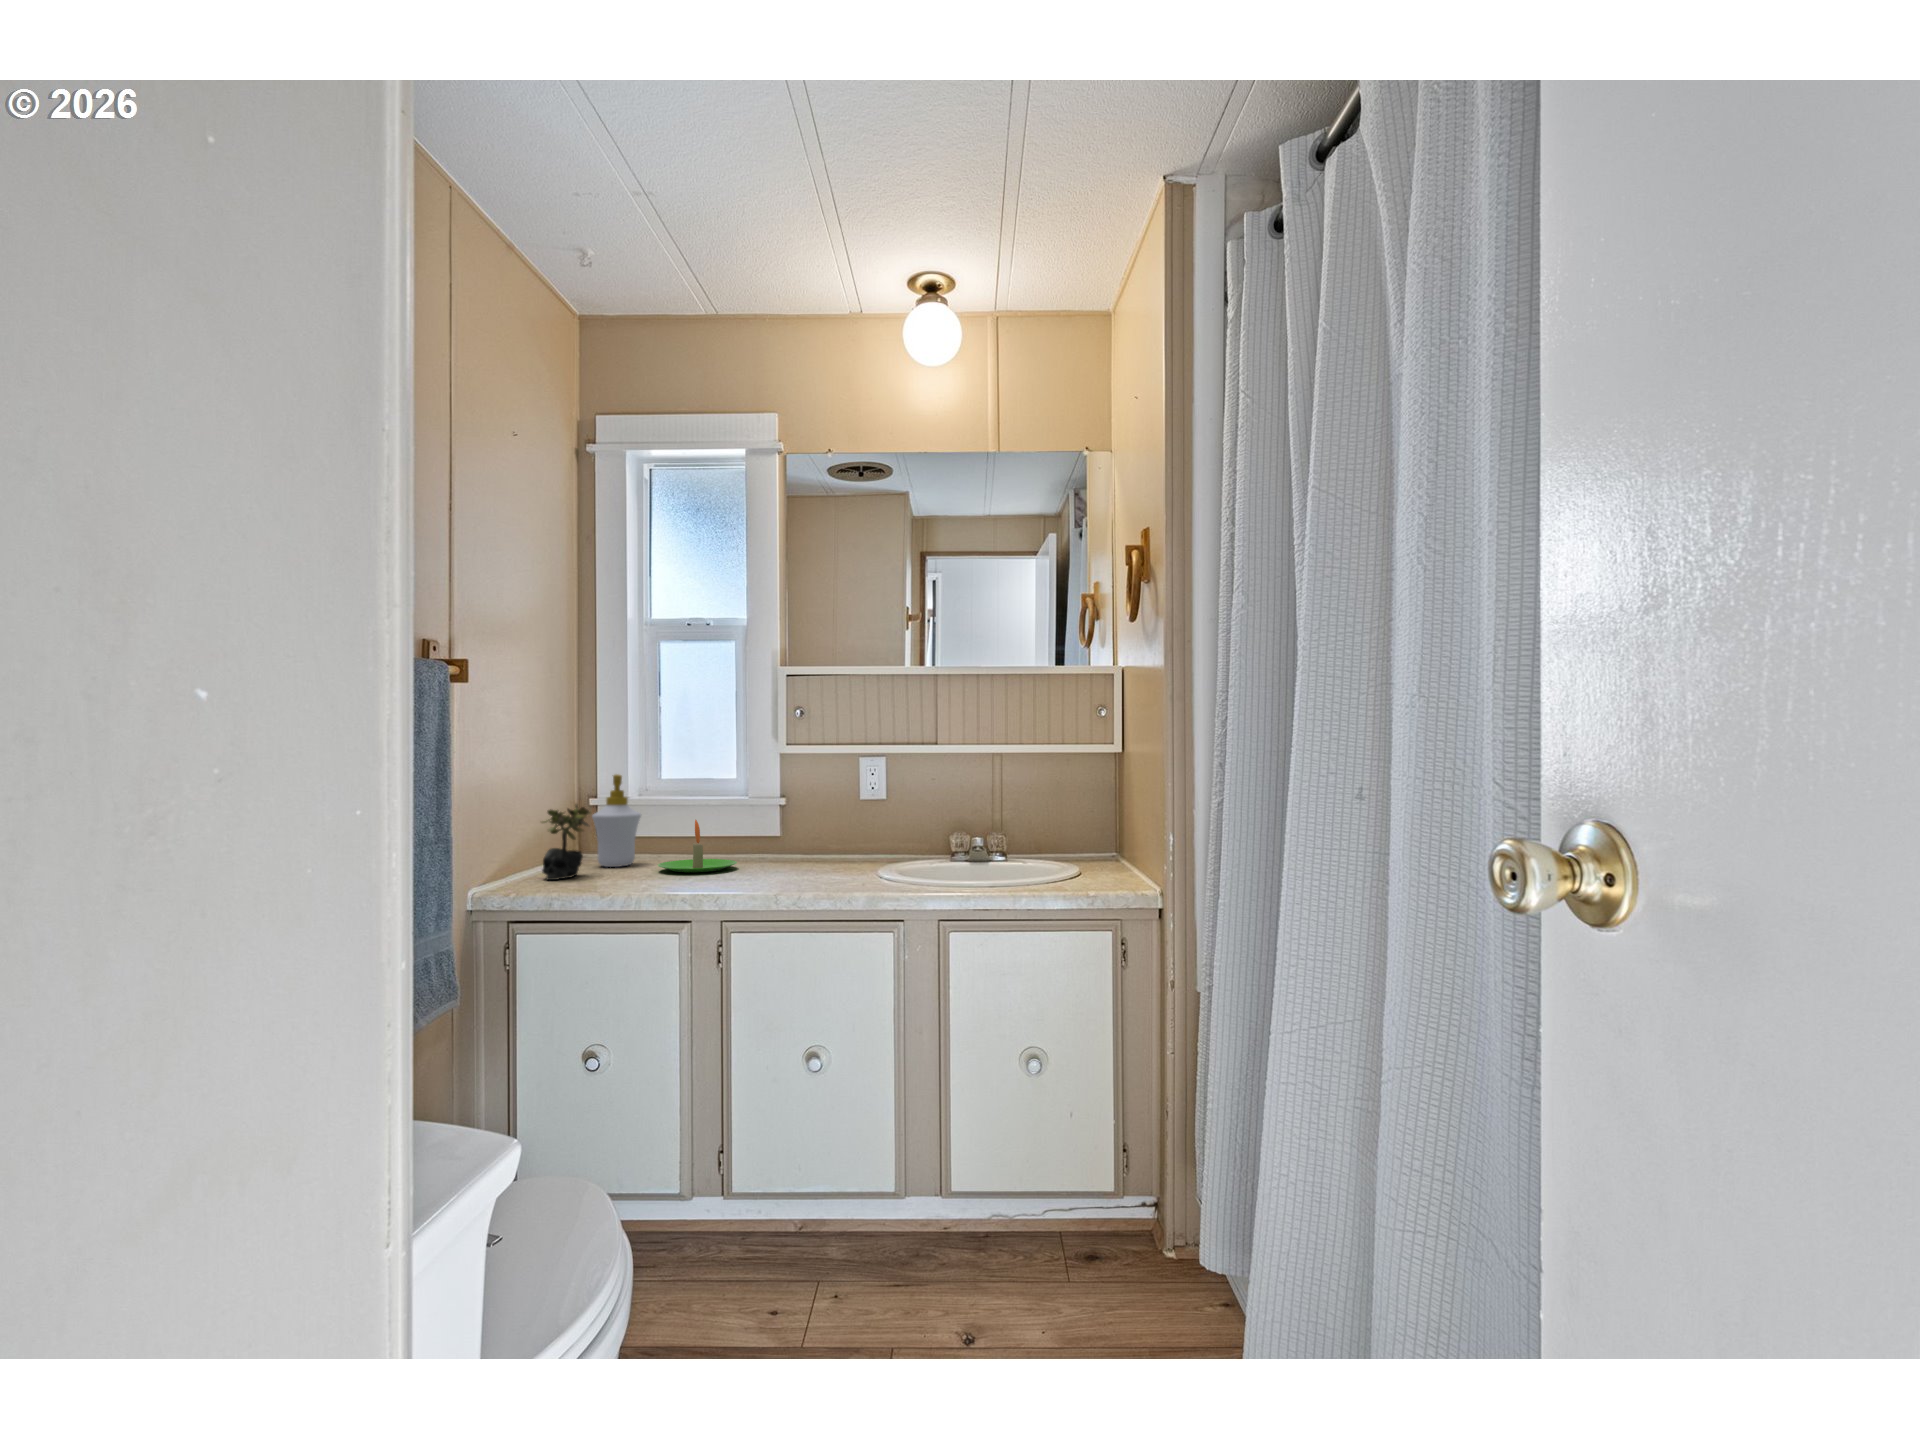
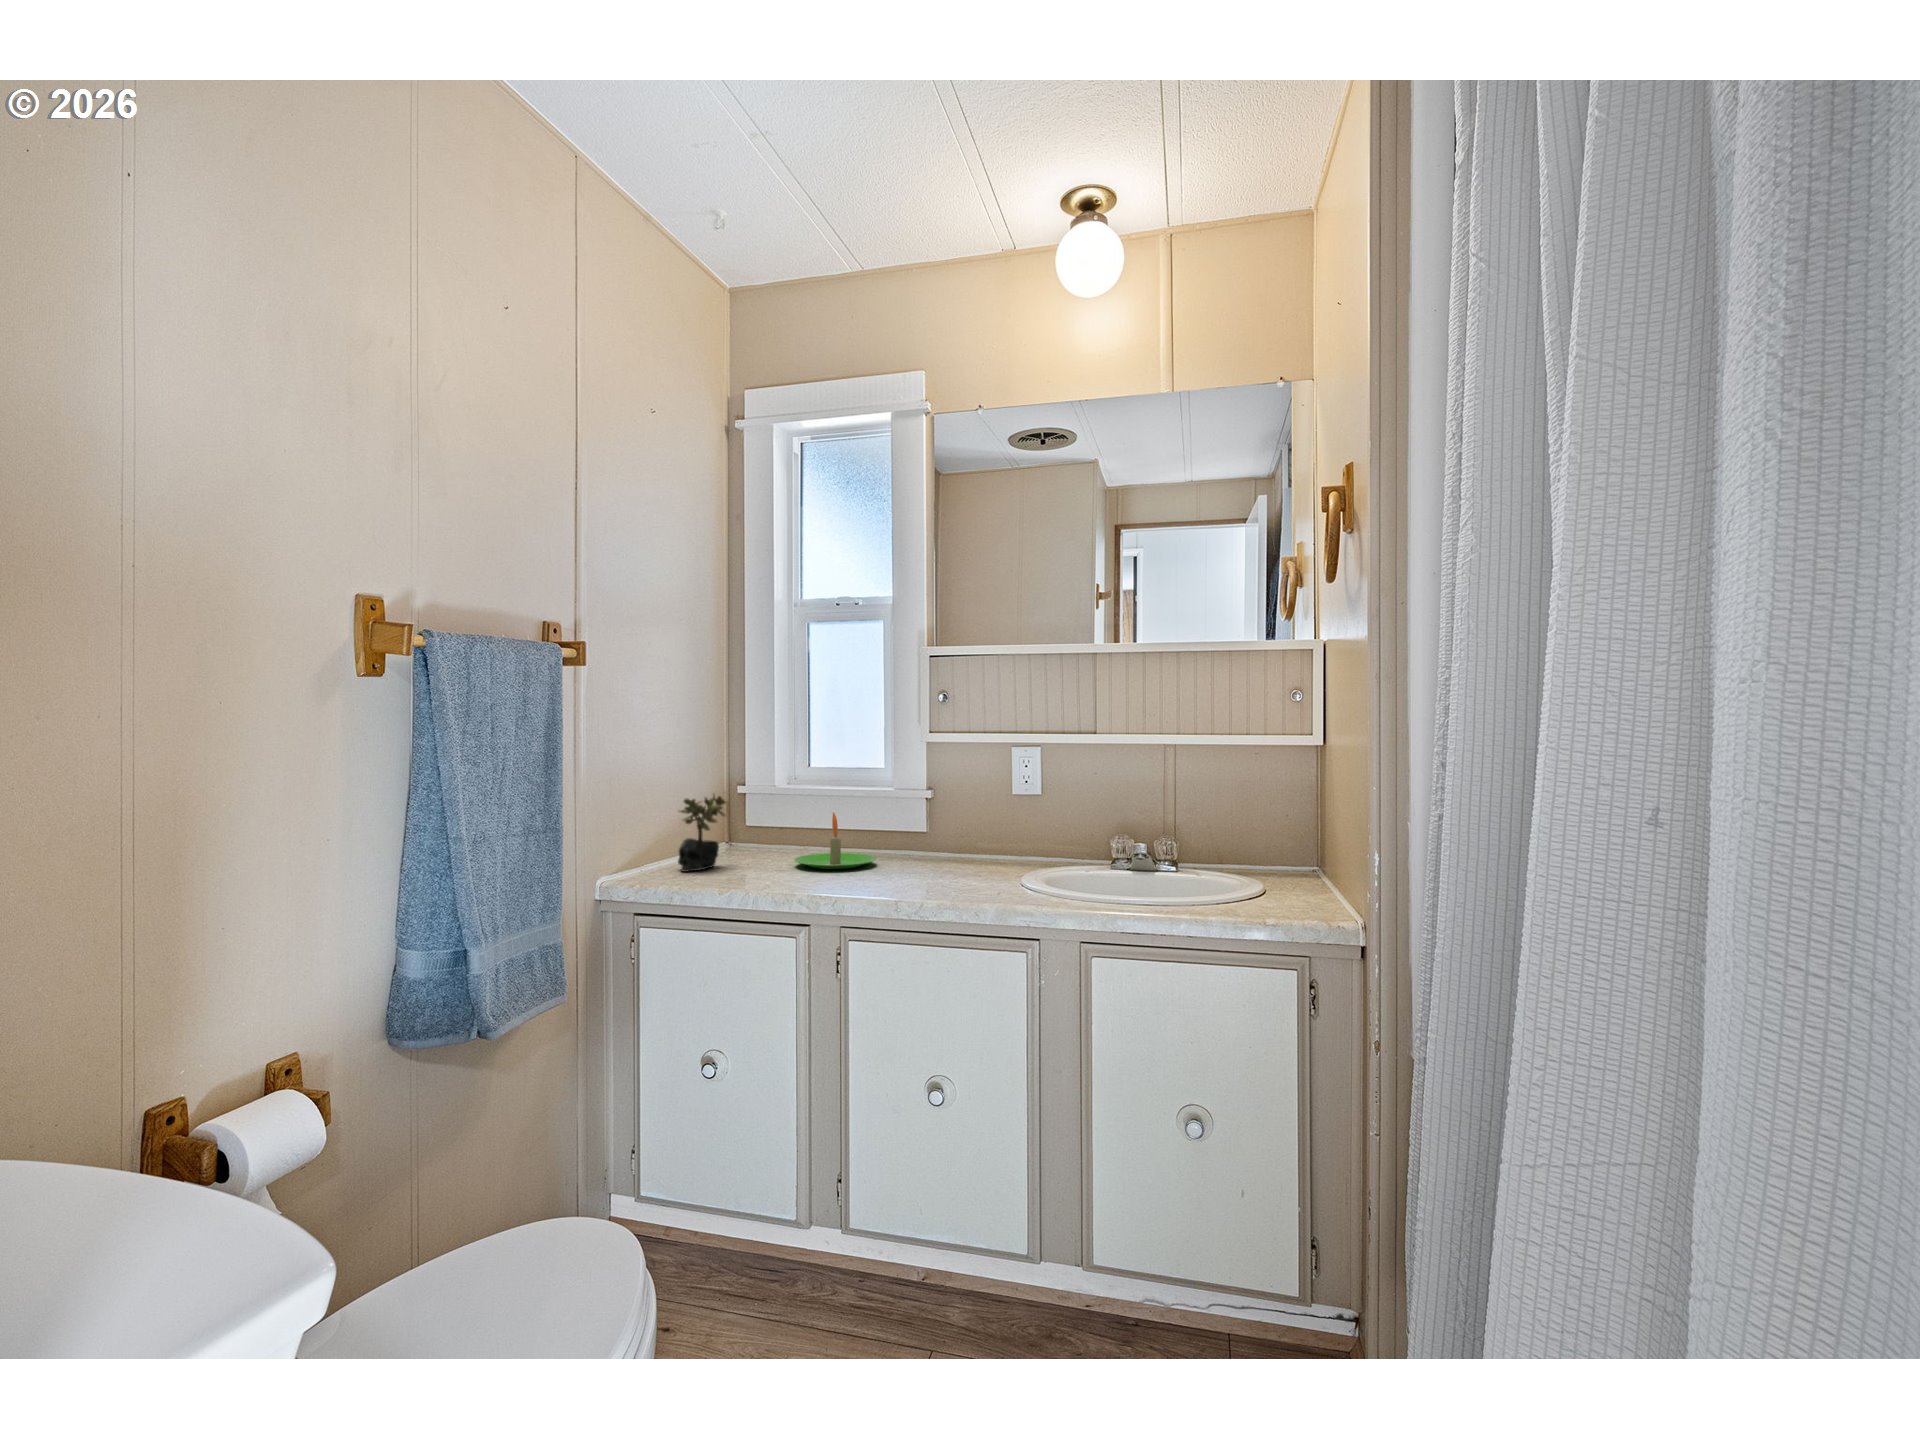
soap bottle: present [592,774,641,867] -> none [736,762,785,858]

